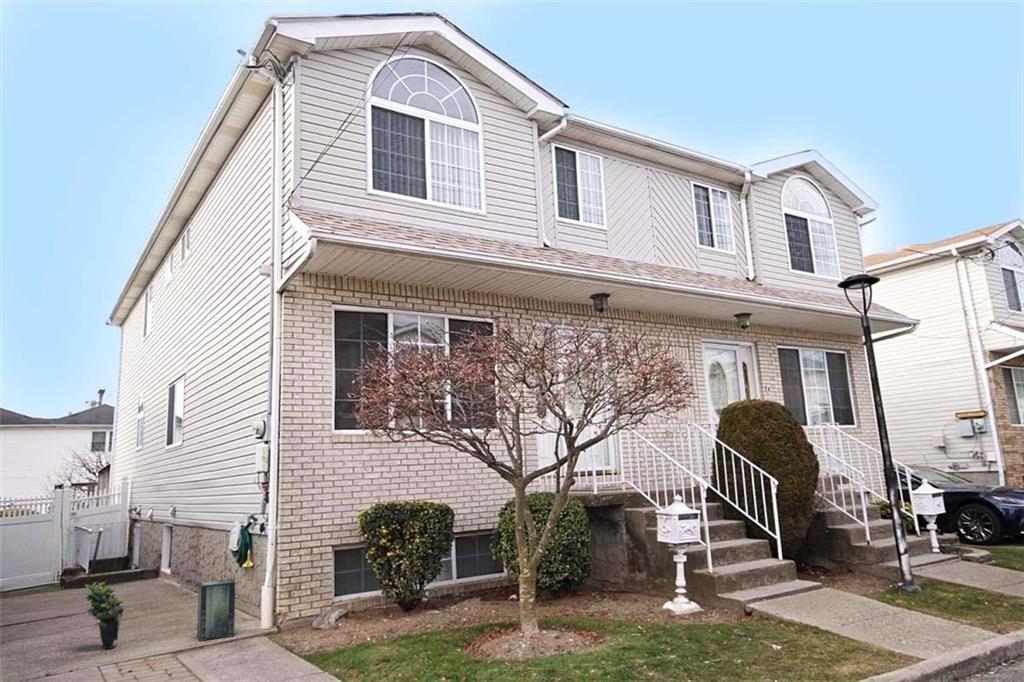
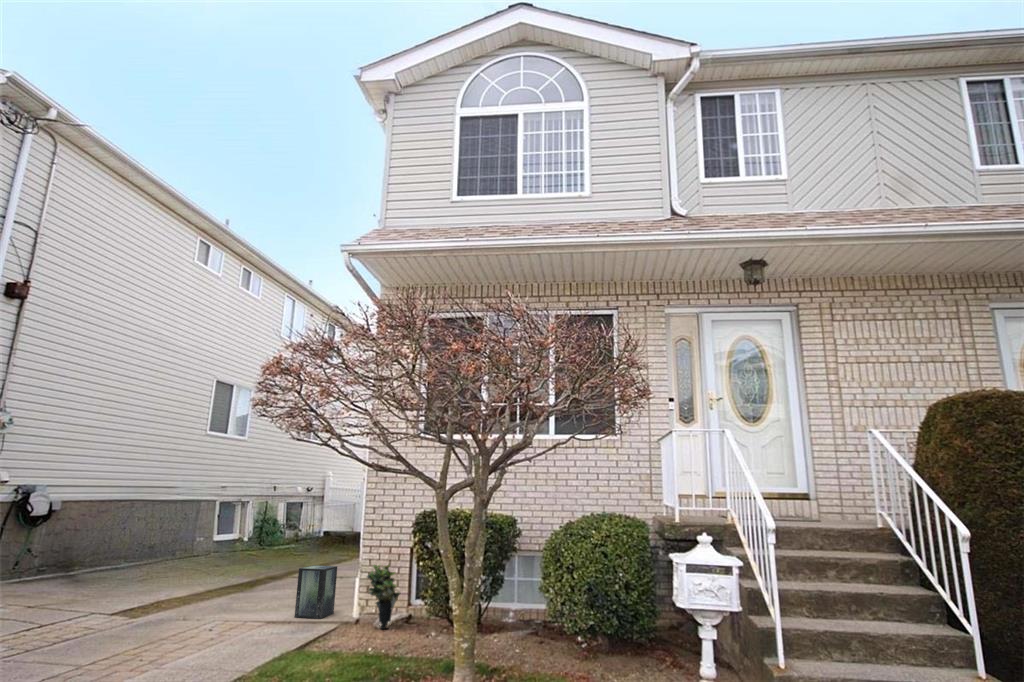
potted plant: present [85,582,124,649] -> present [367,564,401,629]

